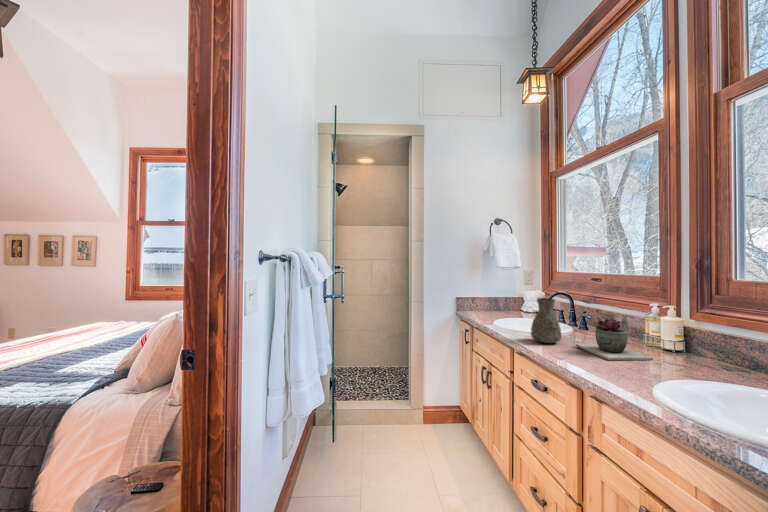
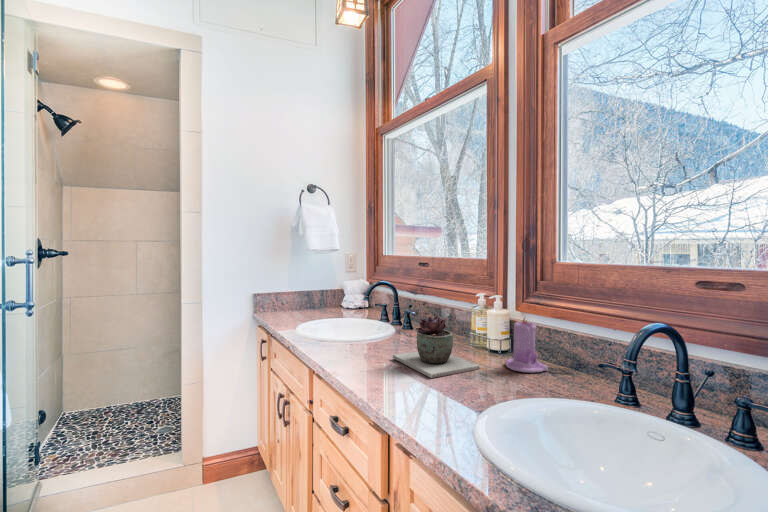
decorative vase: present [531,298,561,343] -> none [336,292,376,357]
candle: none [678,322,723,368] -> present [505,318,548,373]

